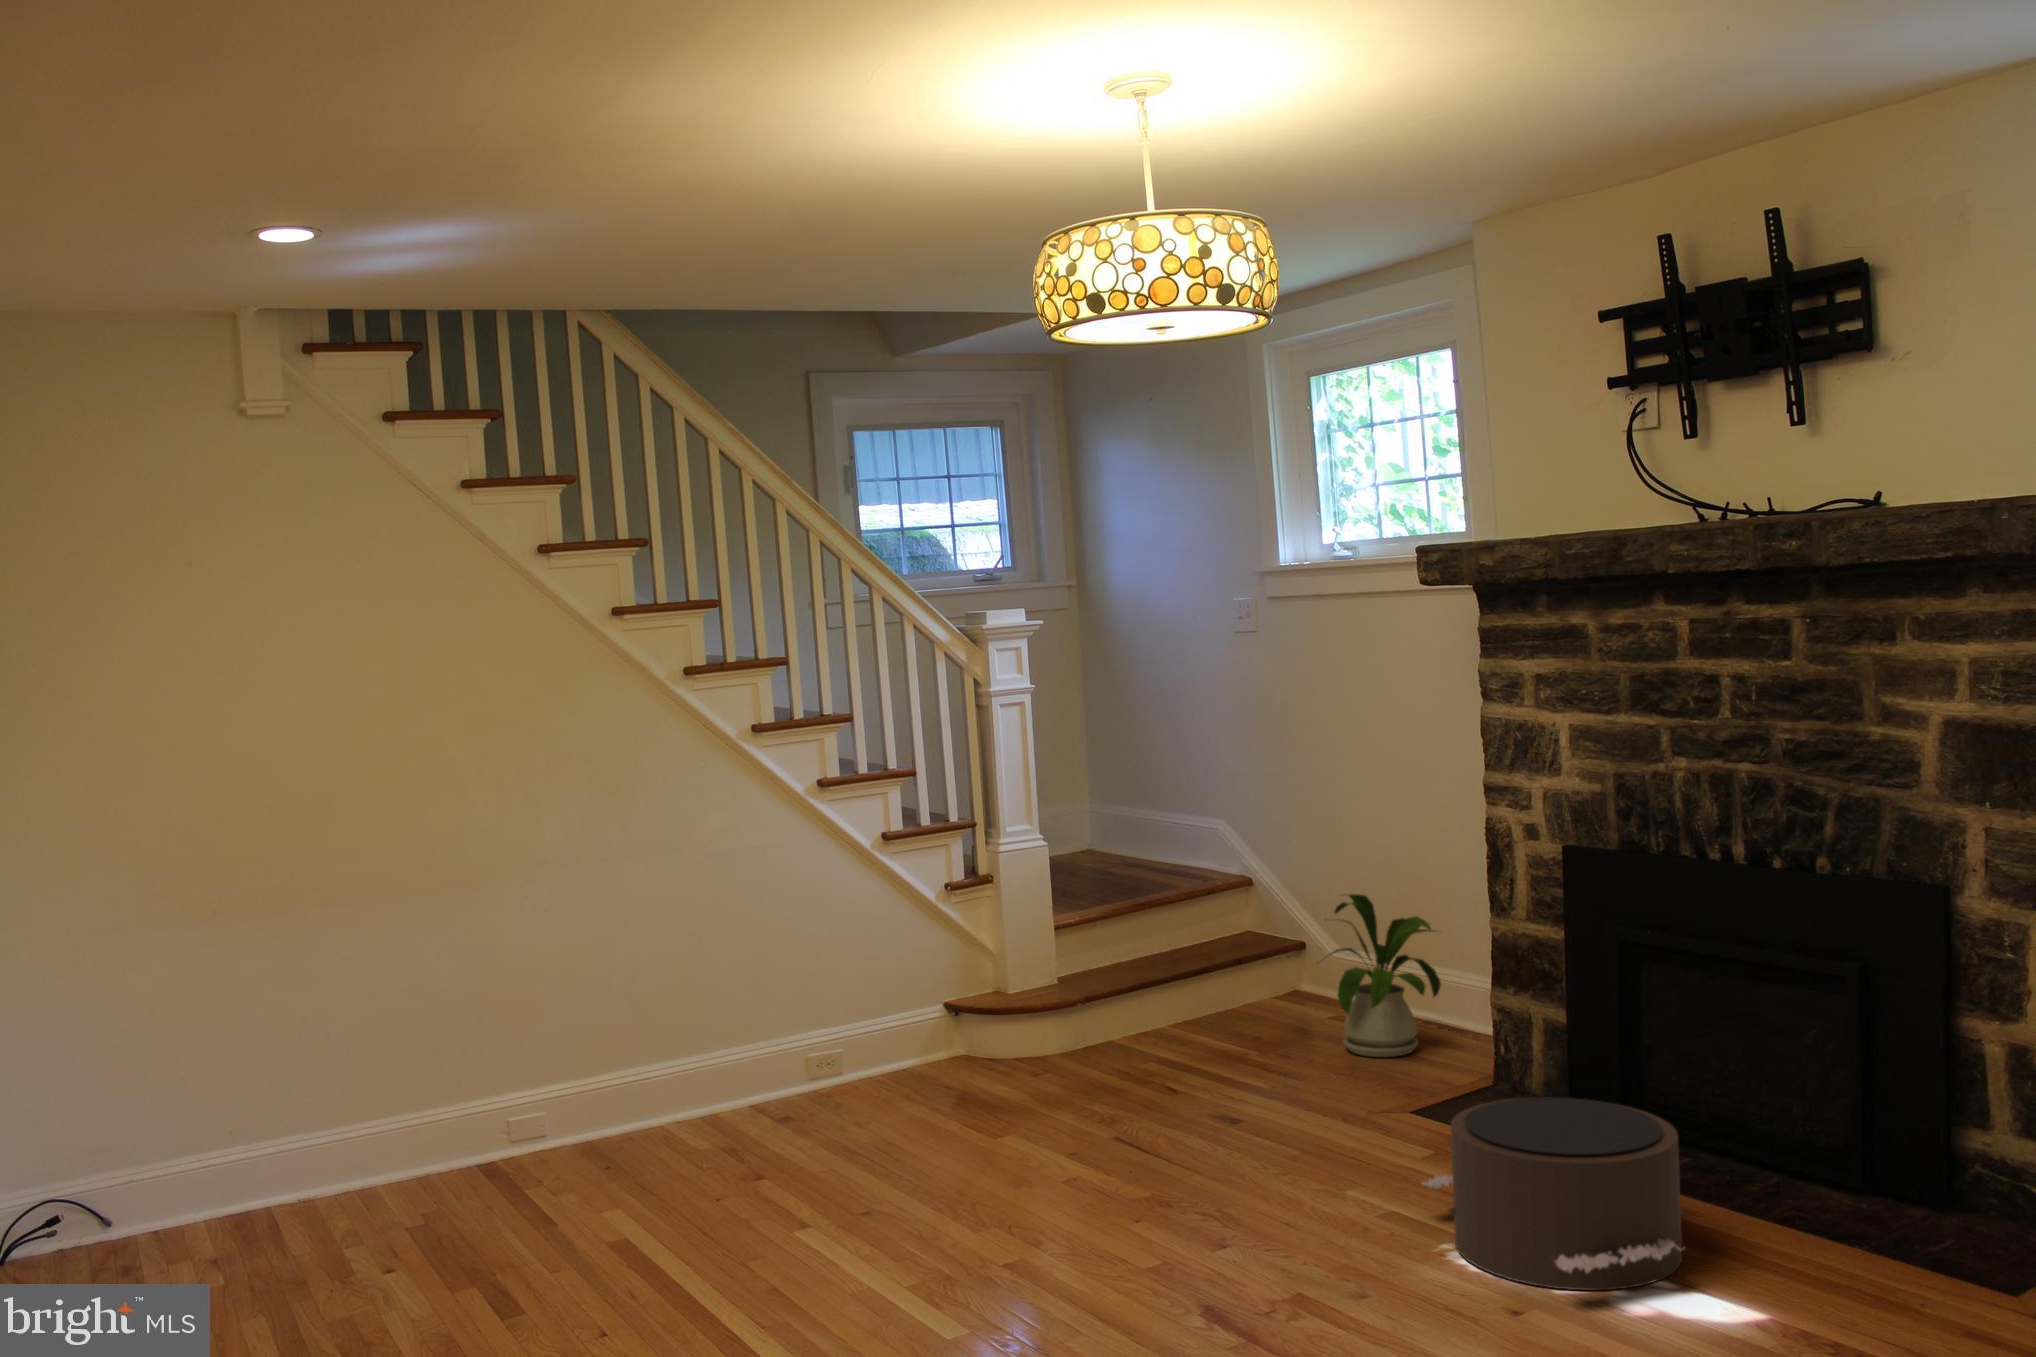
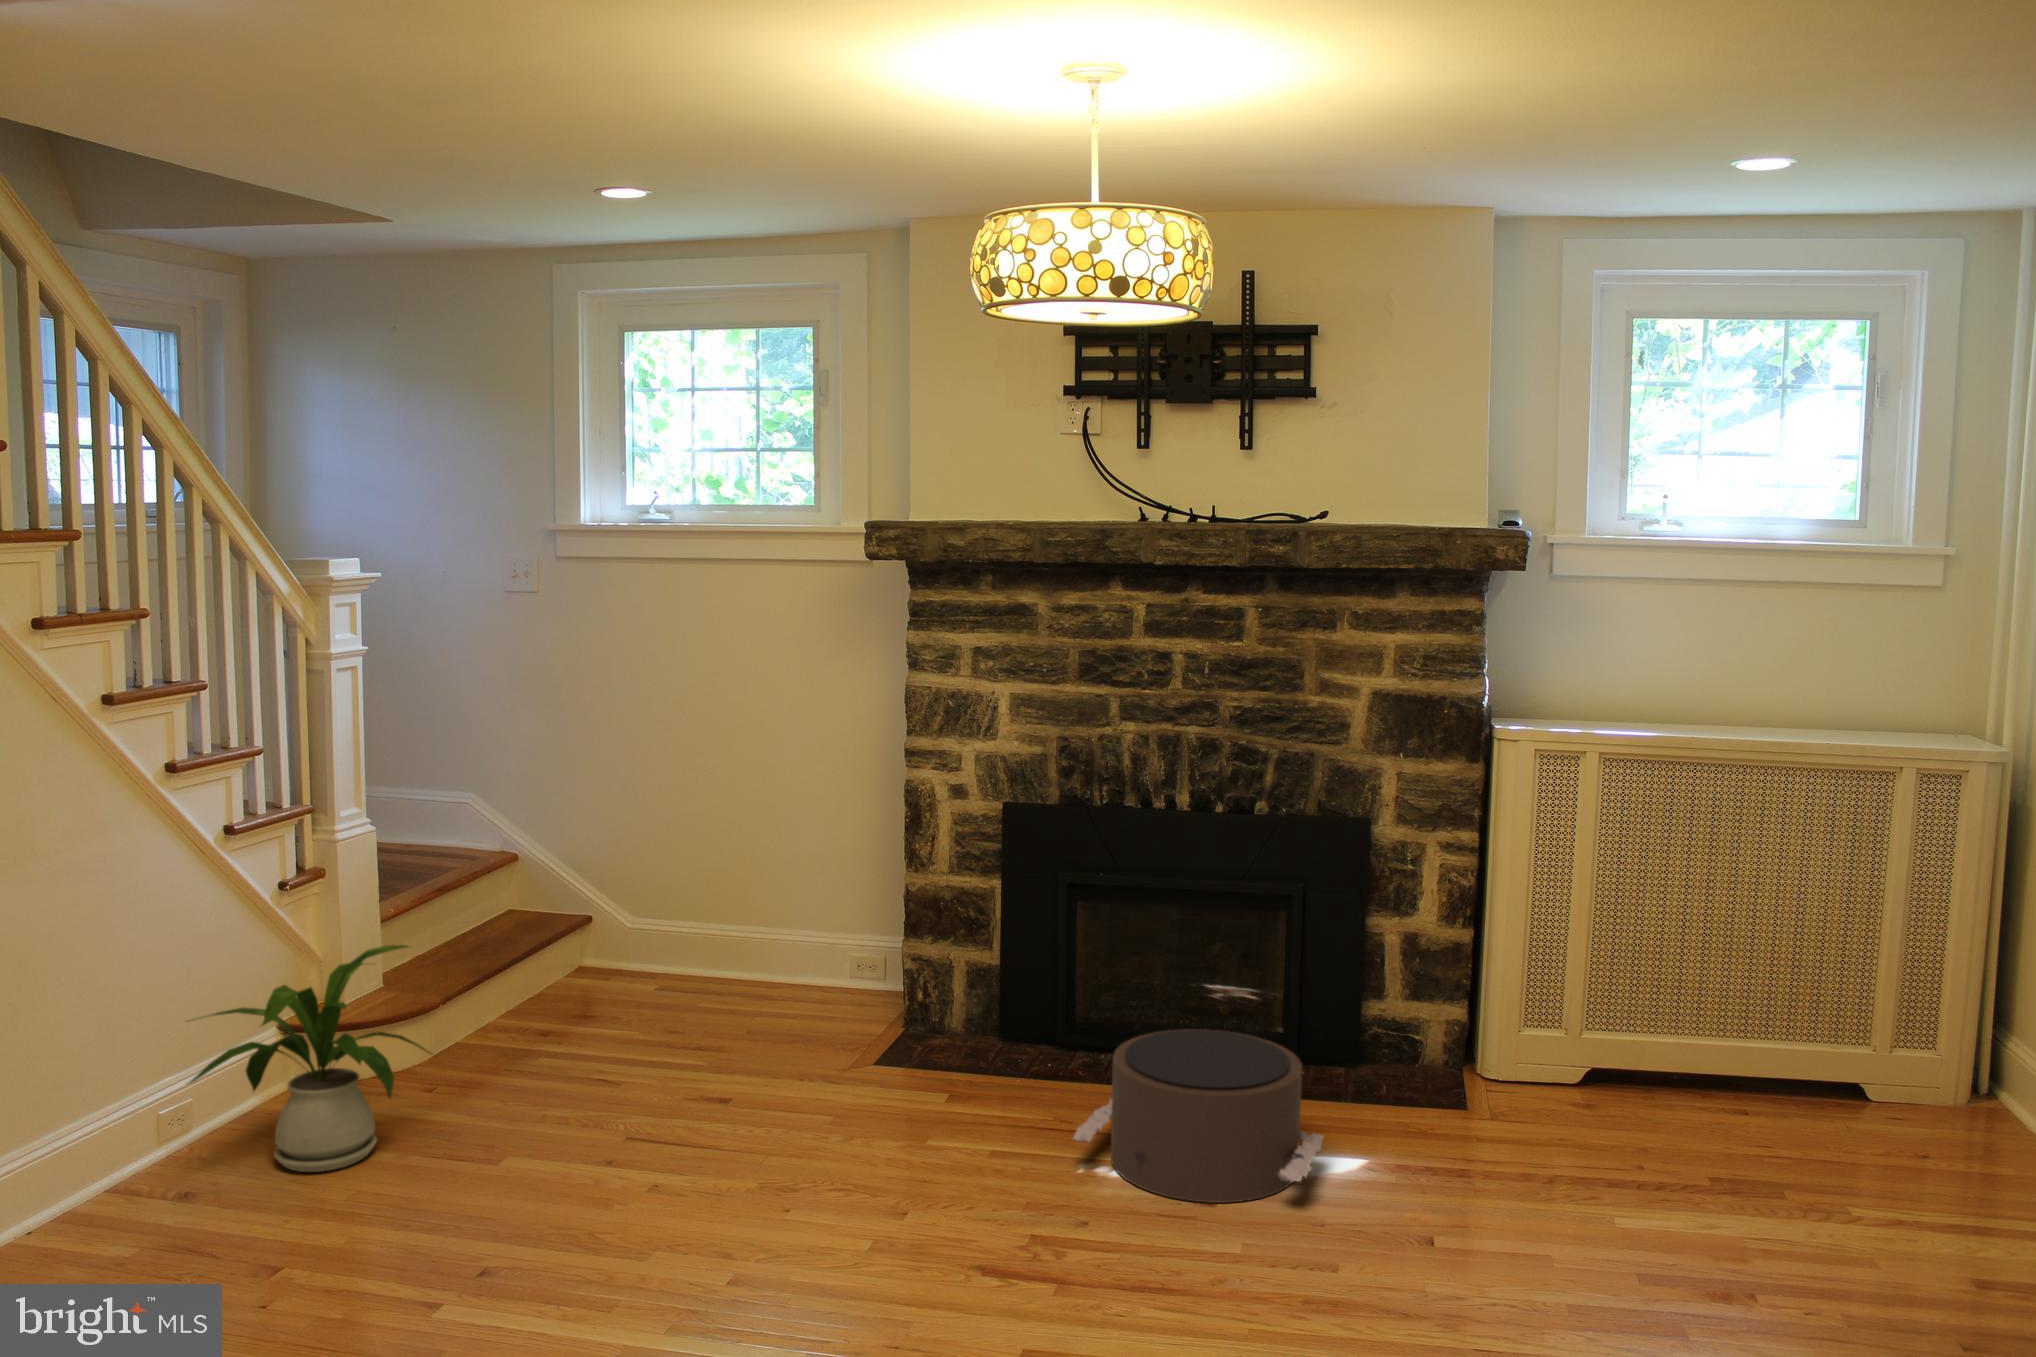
house plant: present [1323,894,1441,1057] -> present [186,945,426,1172]

